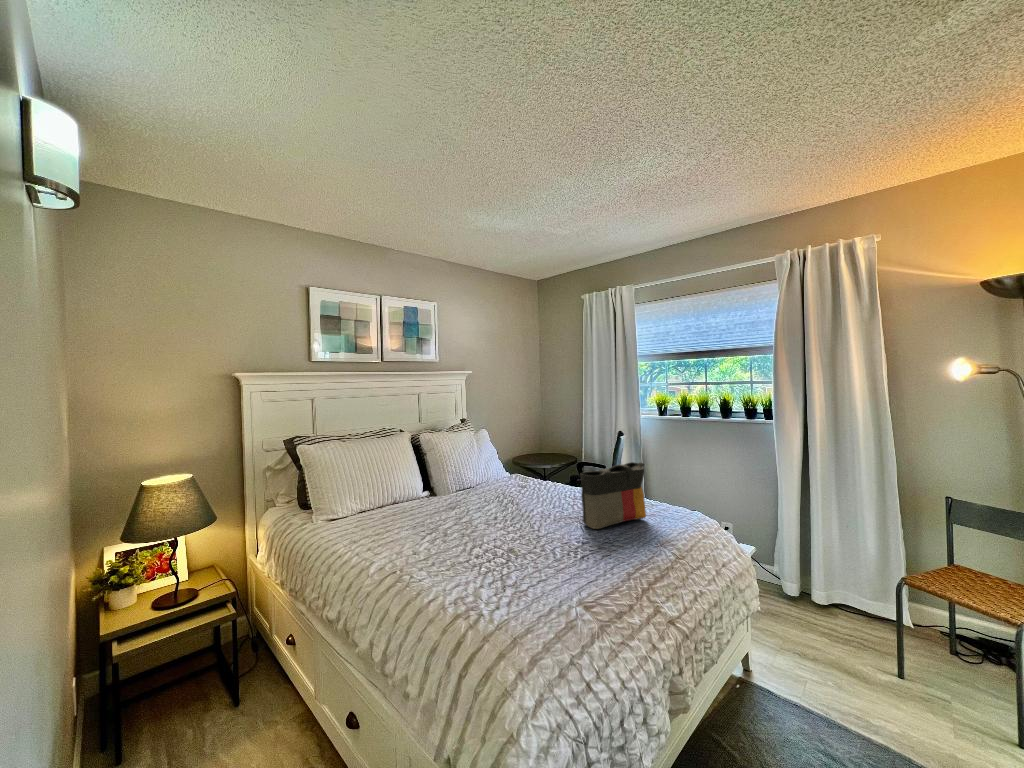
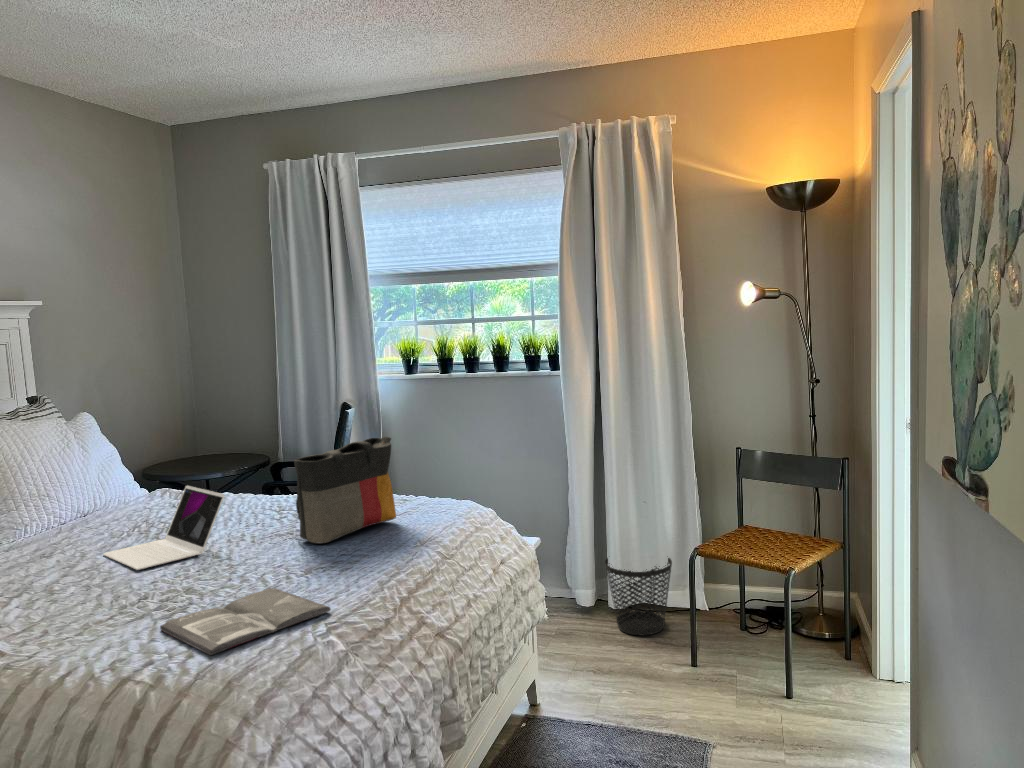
laptop: none [478,479,540,528] -> present [103,486,224,570]
magazine: none [488,560,591,609] -> present [160,588,331,655]
wastebasket: none [808,560,873,632] -> present [605,558,672,636]

